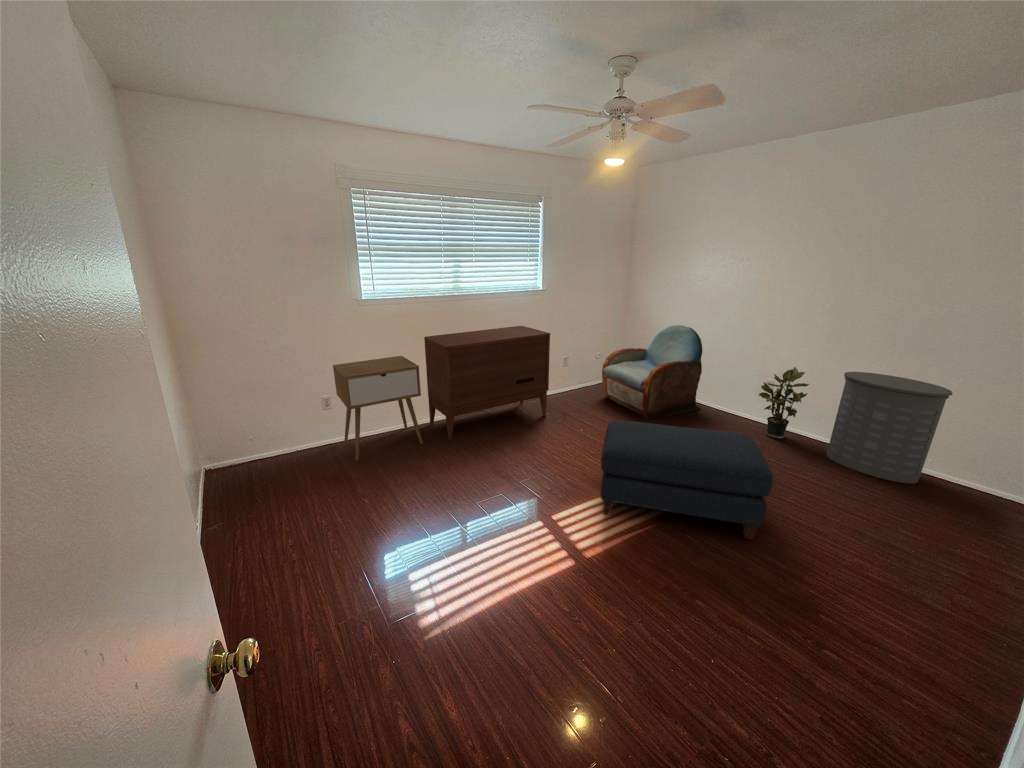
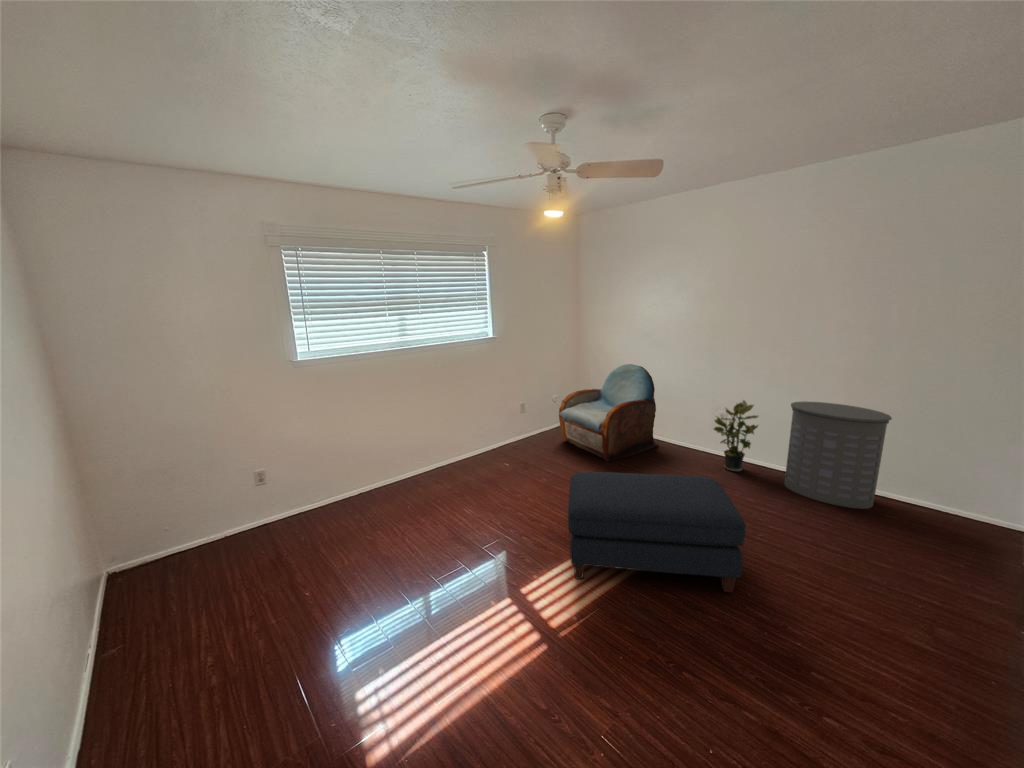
dresser: present [424,326,550,441] -> none [370,375,506,507]
nightstand: present [333,356,423,461] -> none [266,418,374,543]

